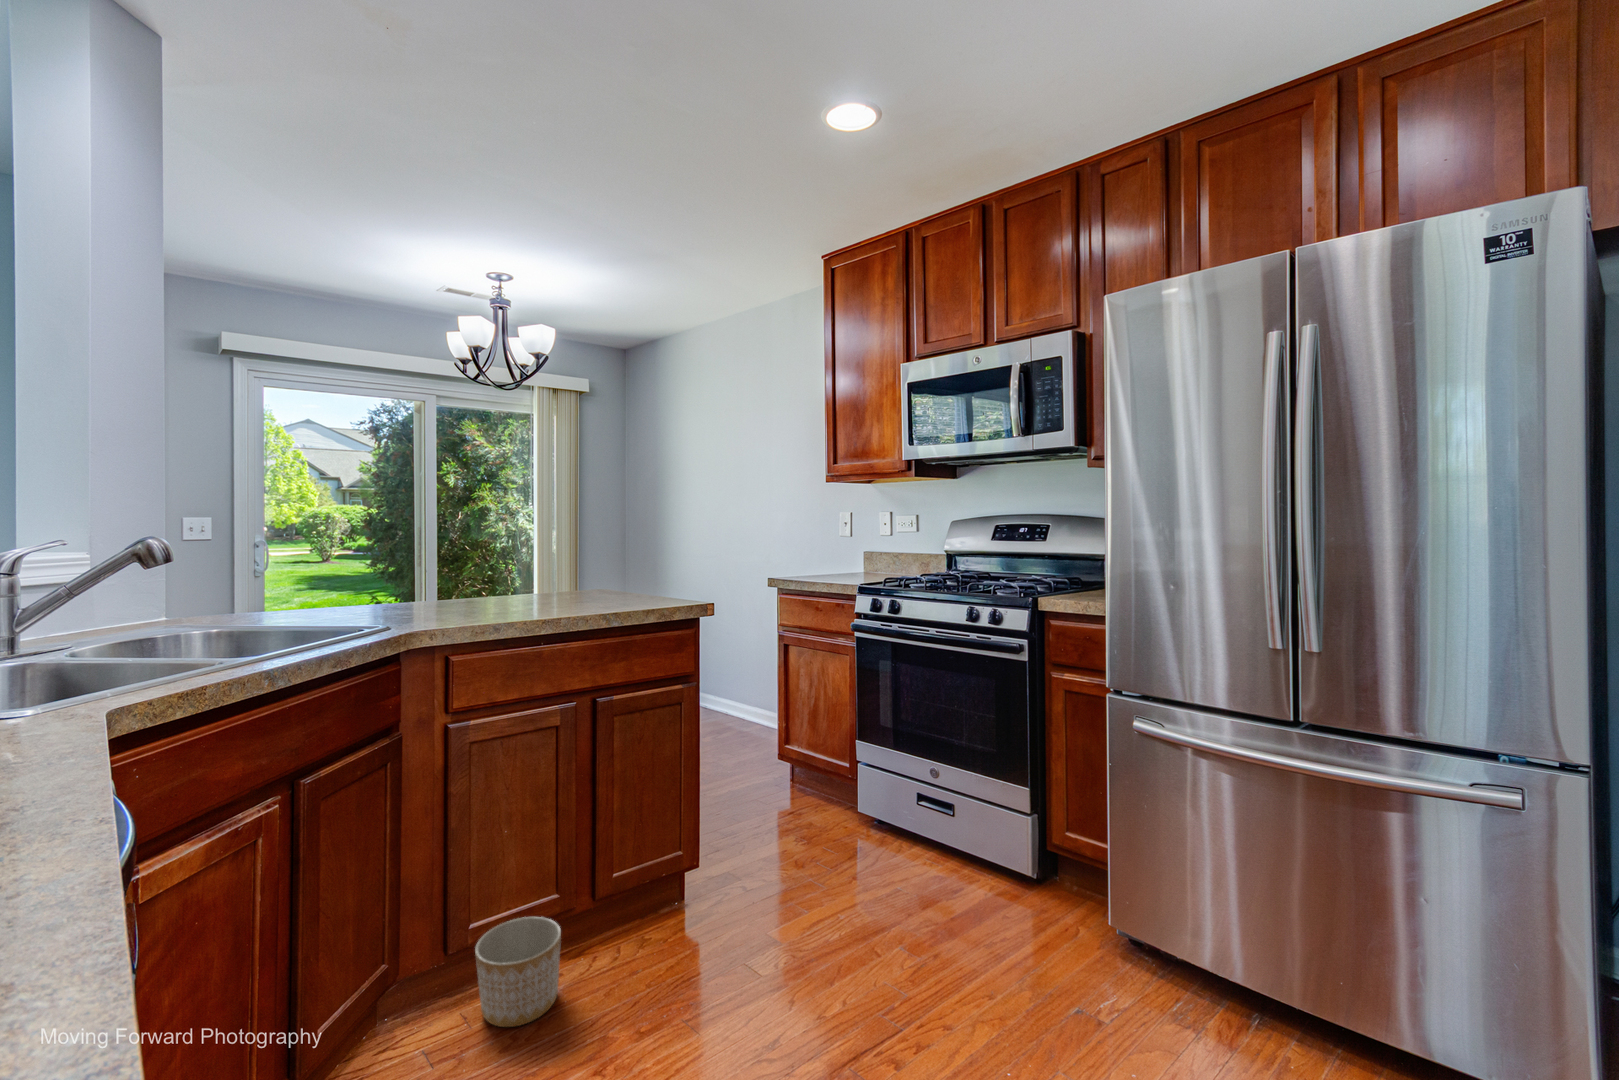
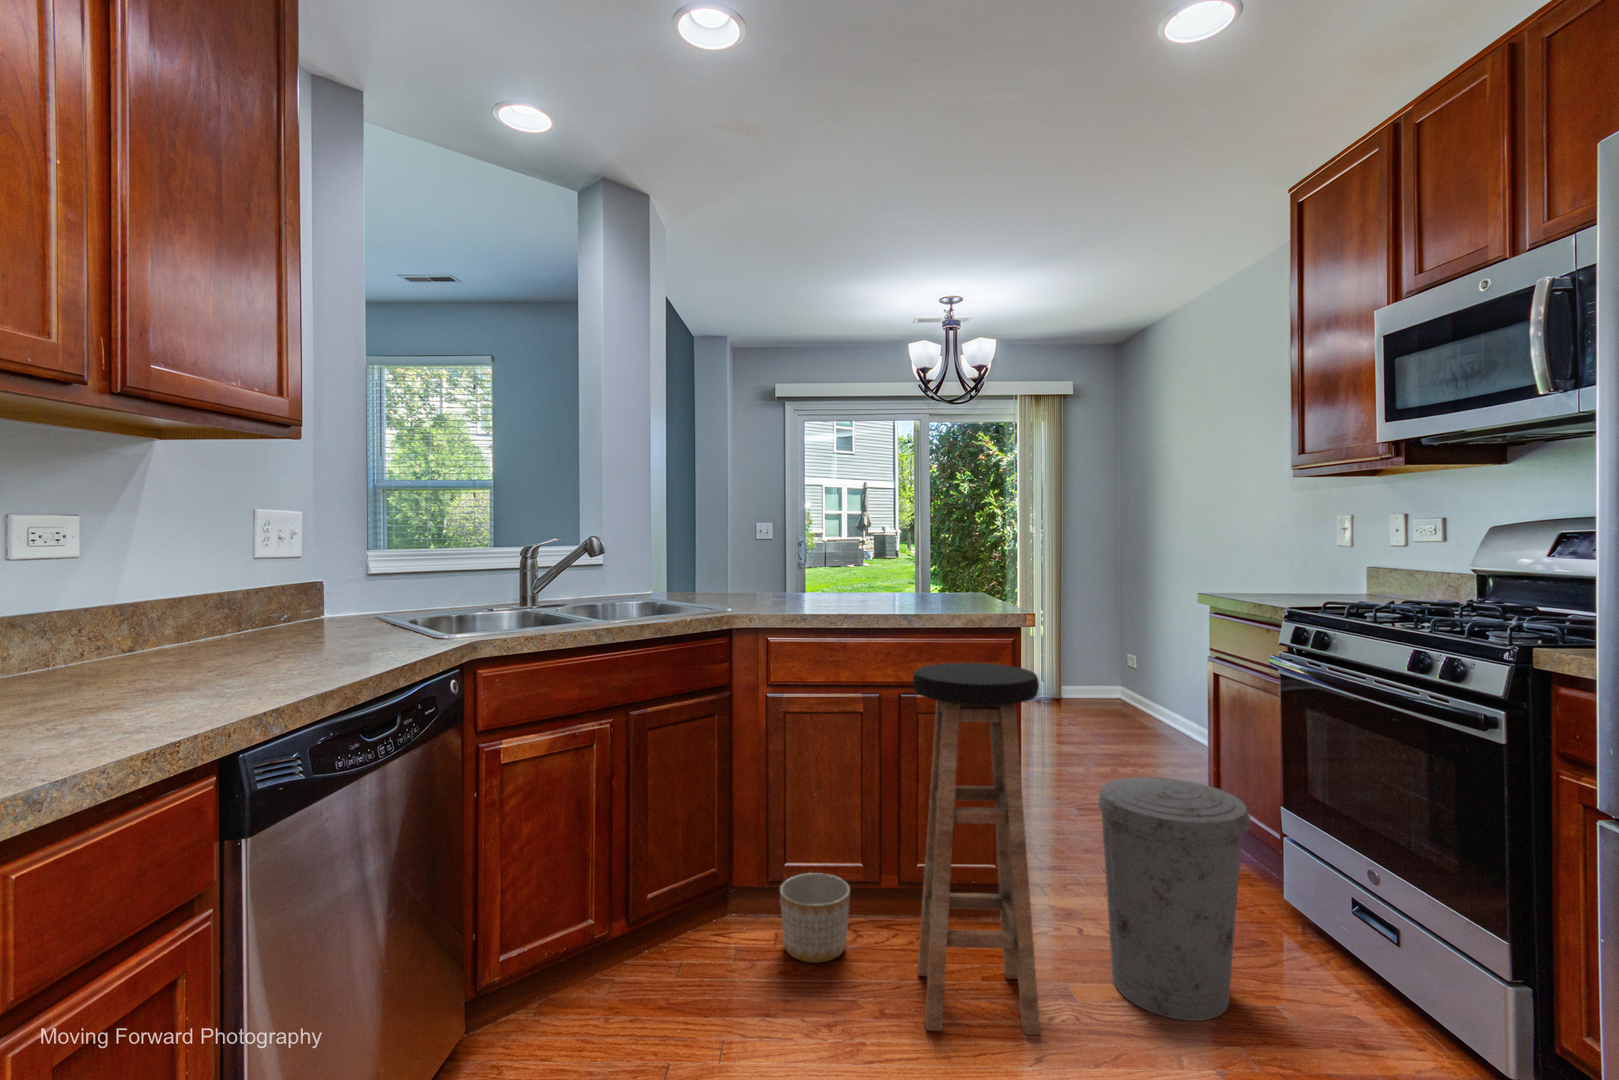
bar stool: none [641,658,779,1030] -> present [913,663,1040,1035]
trash can: none [778,729,890,924] -> present [1098,777,1250,1021]

